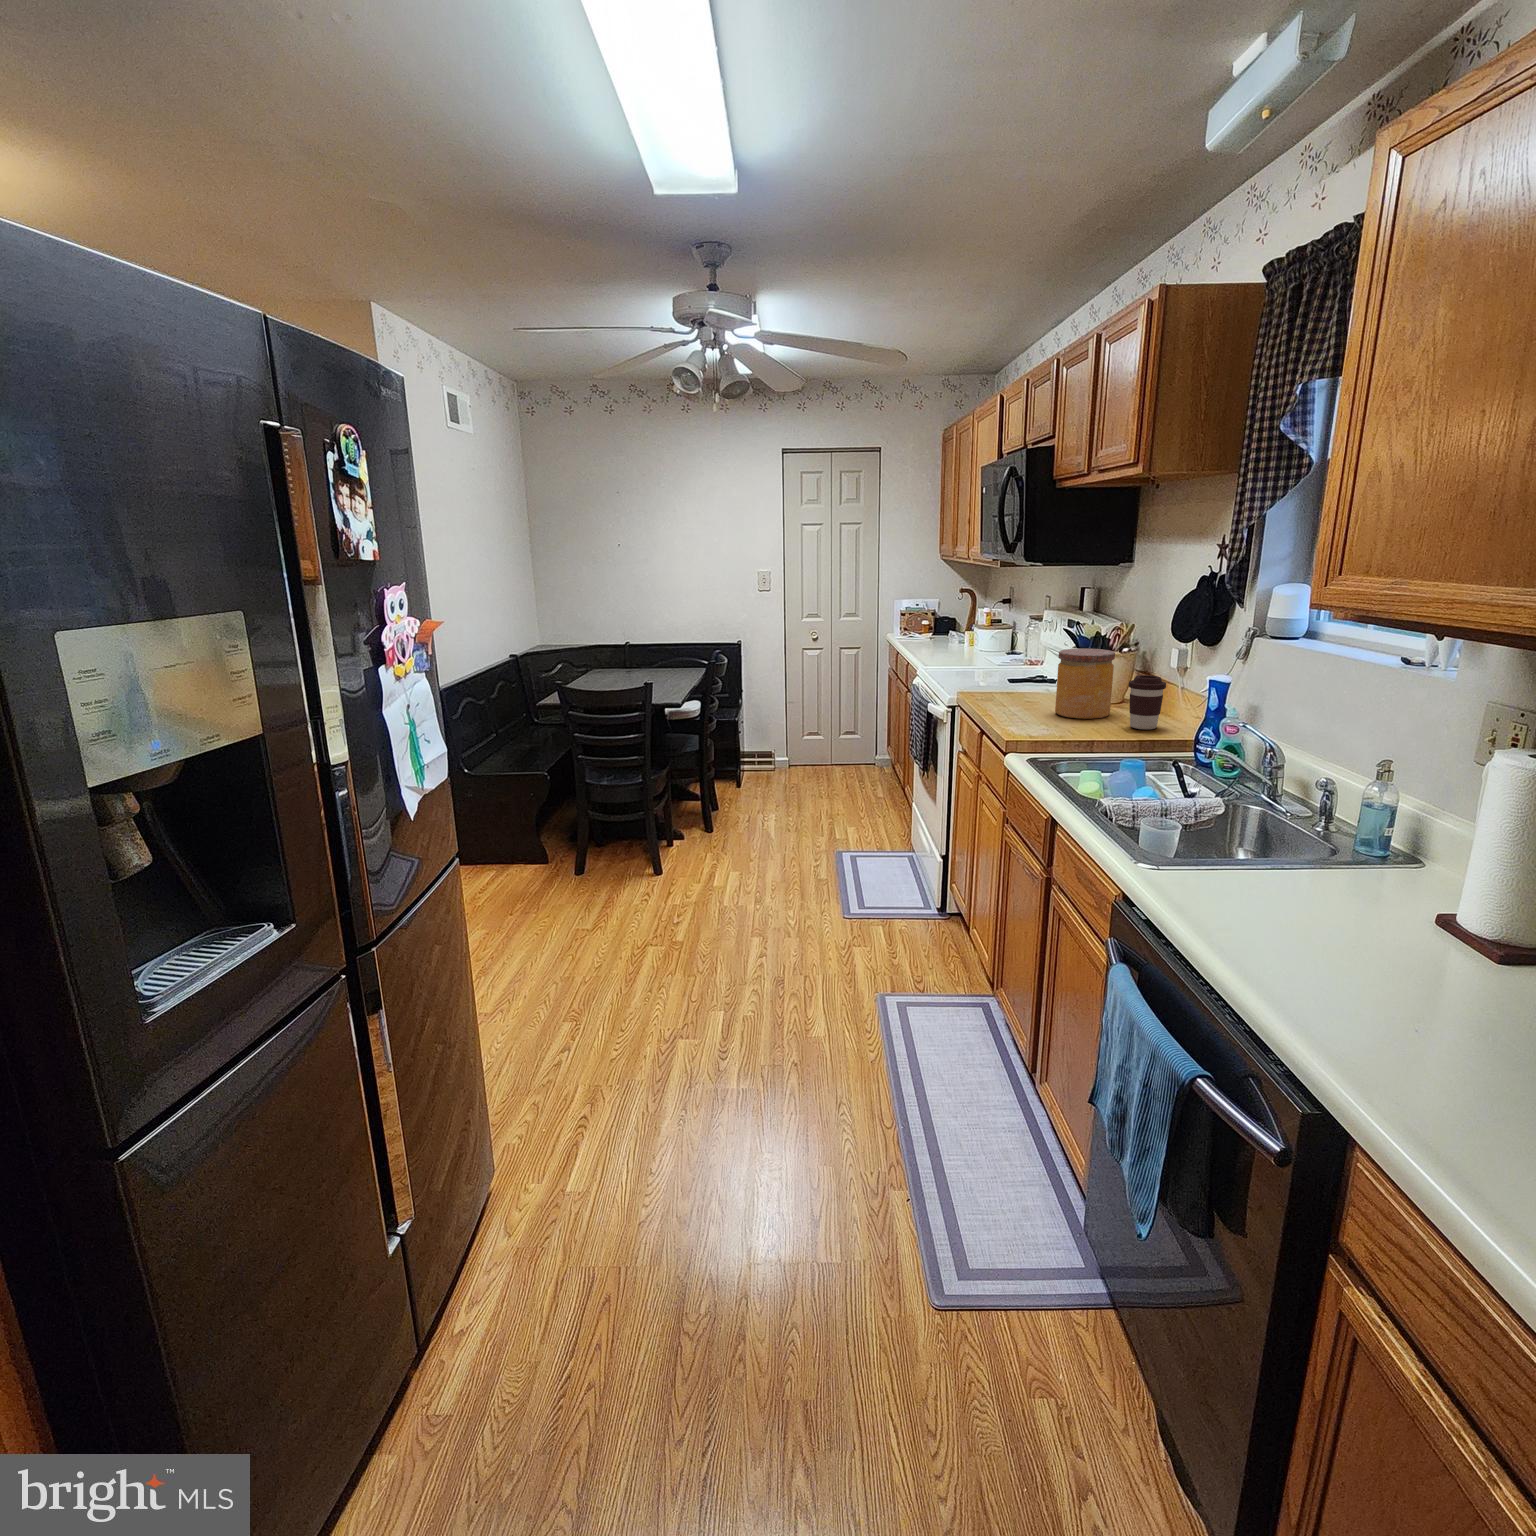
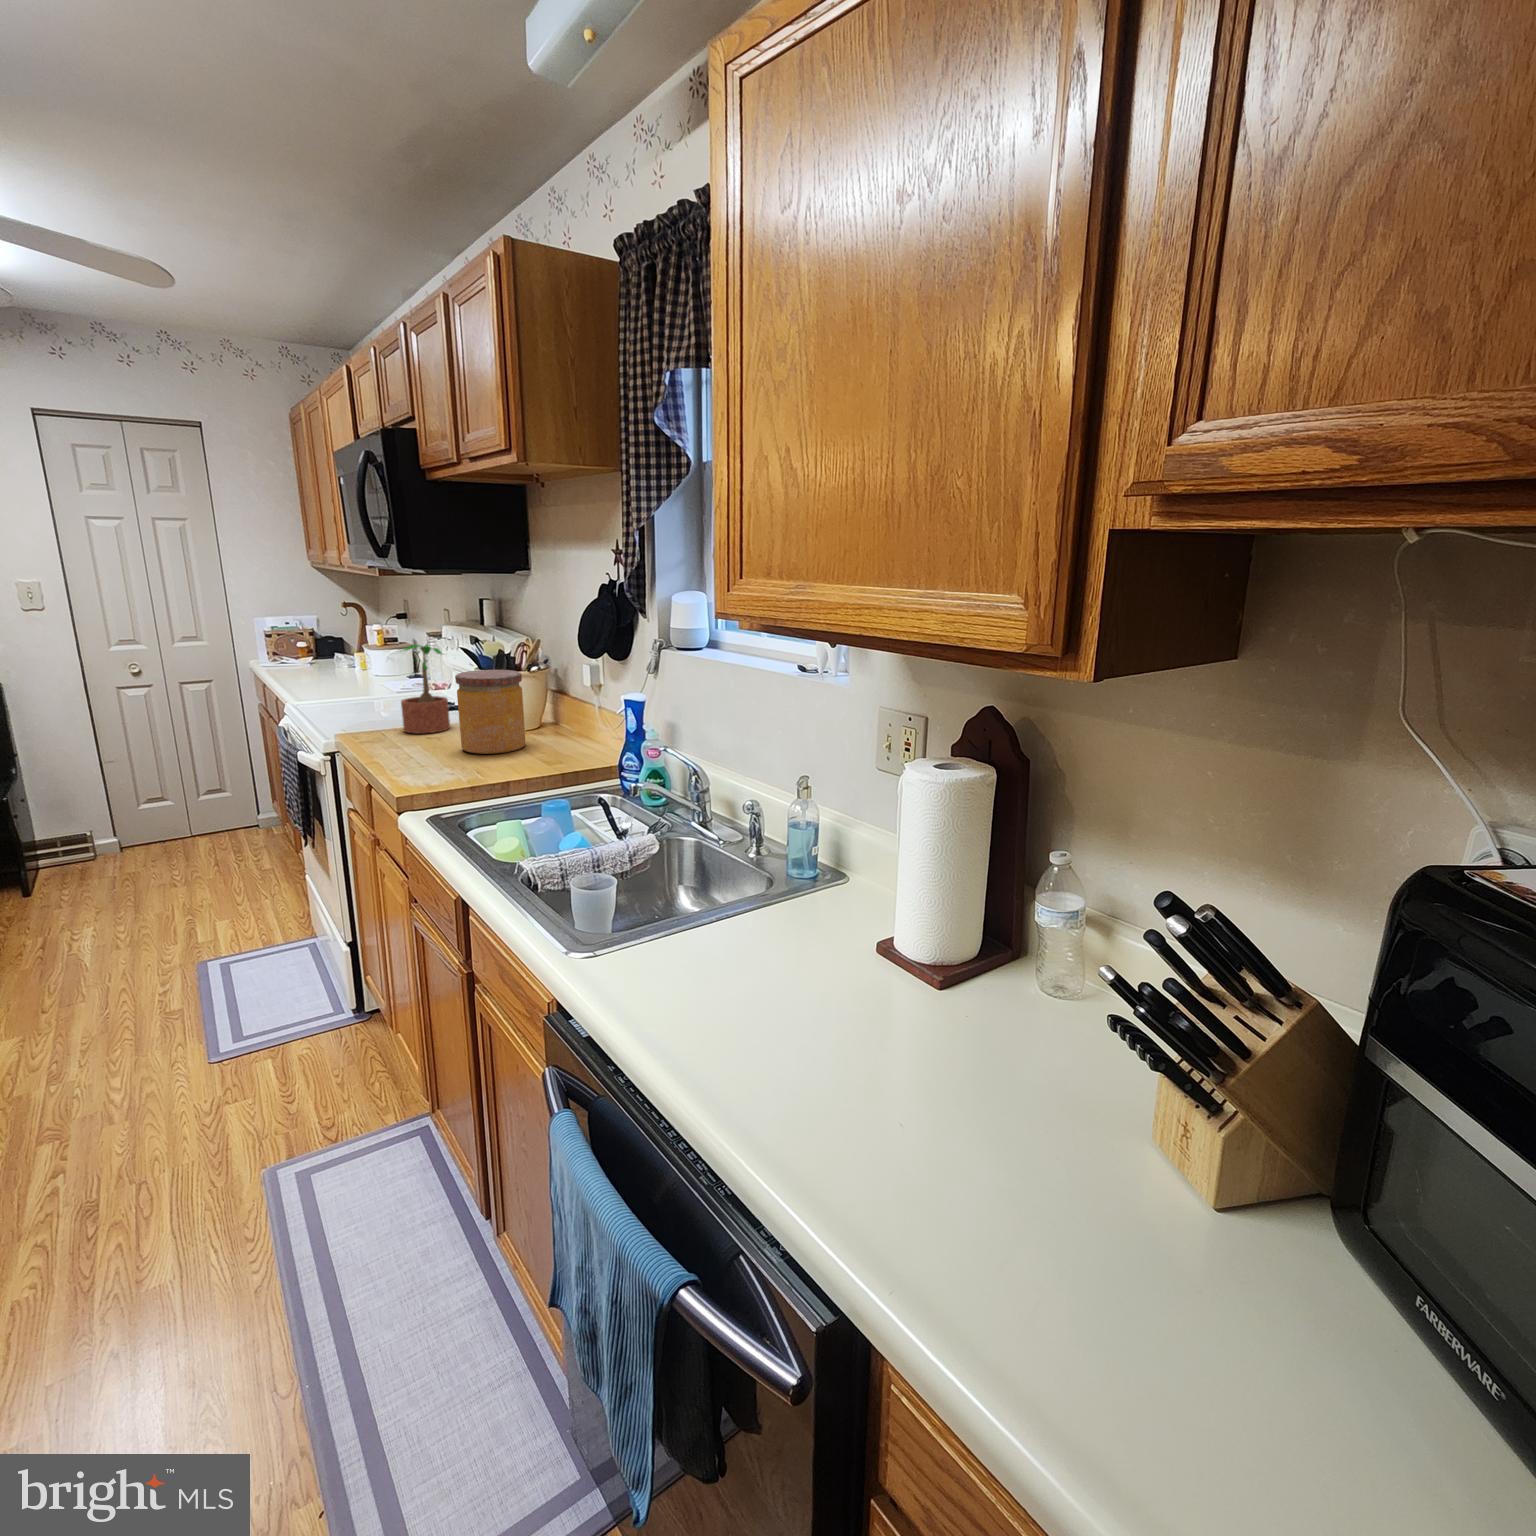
potted plant: none [1008,625,1052,698] -> present [401,645,450,733]
coffee cup: present [1129,675,1166,729] -> none [540,698,581,760]

